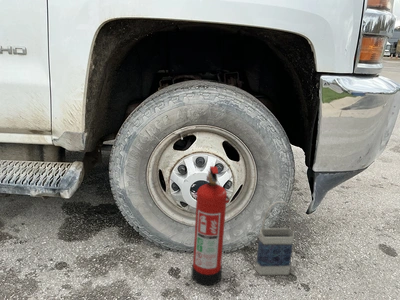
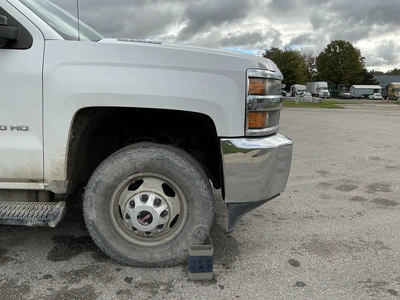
fire extinguisher: present [192,166,229,285] -> none [141,201,163,287]

